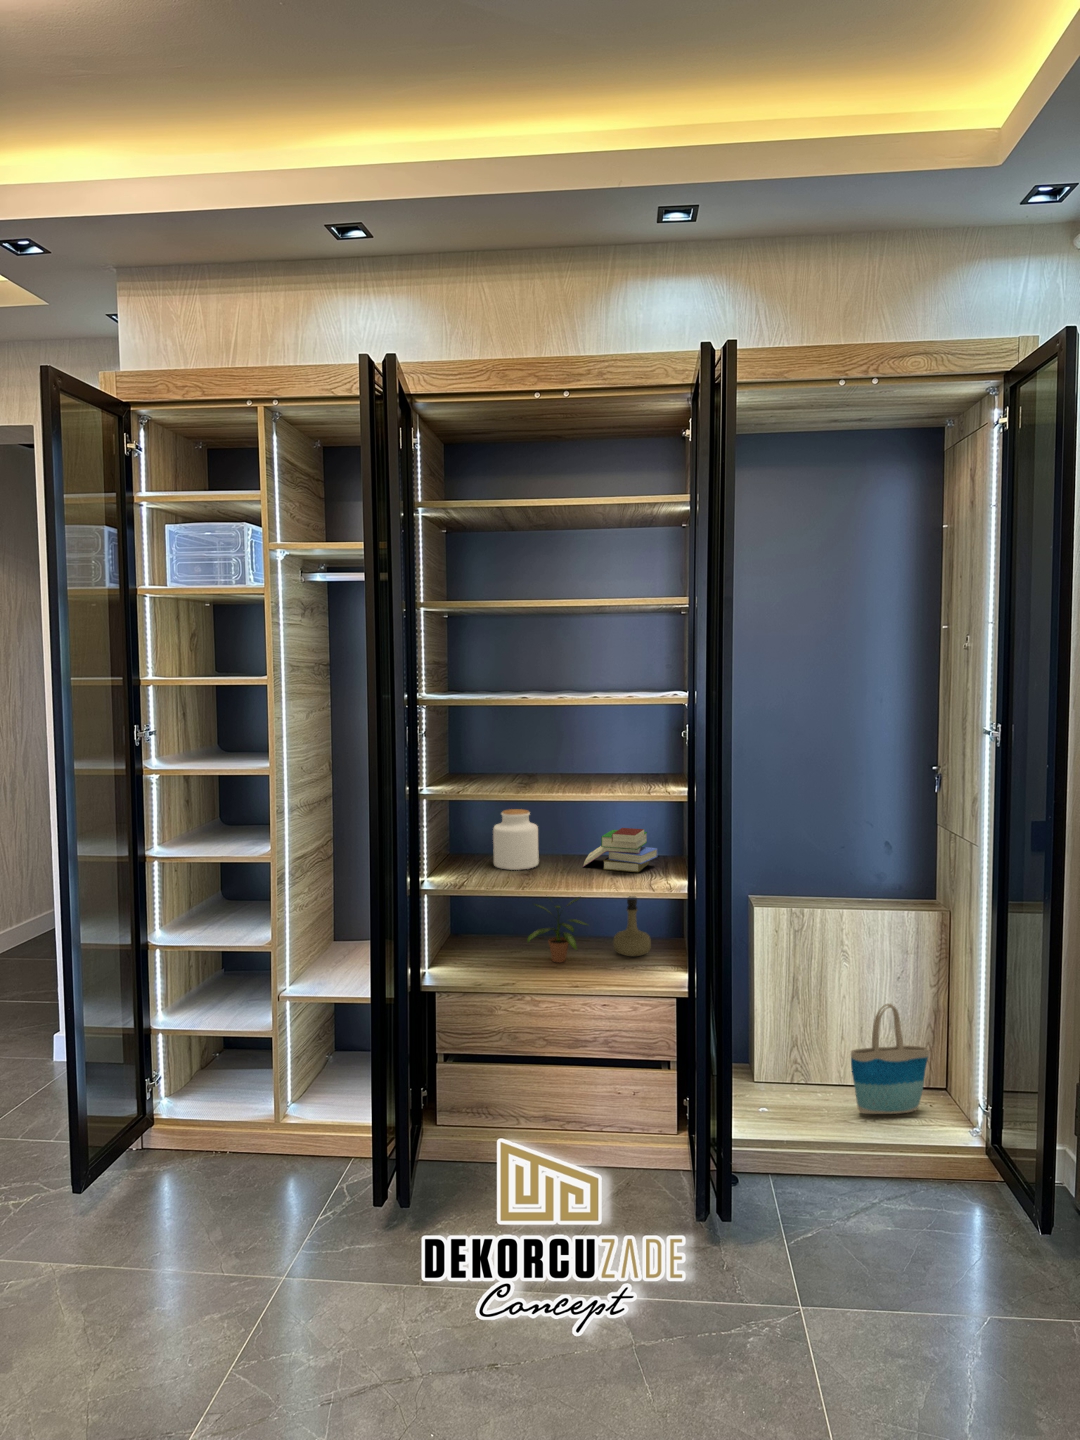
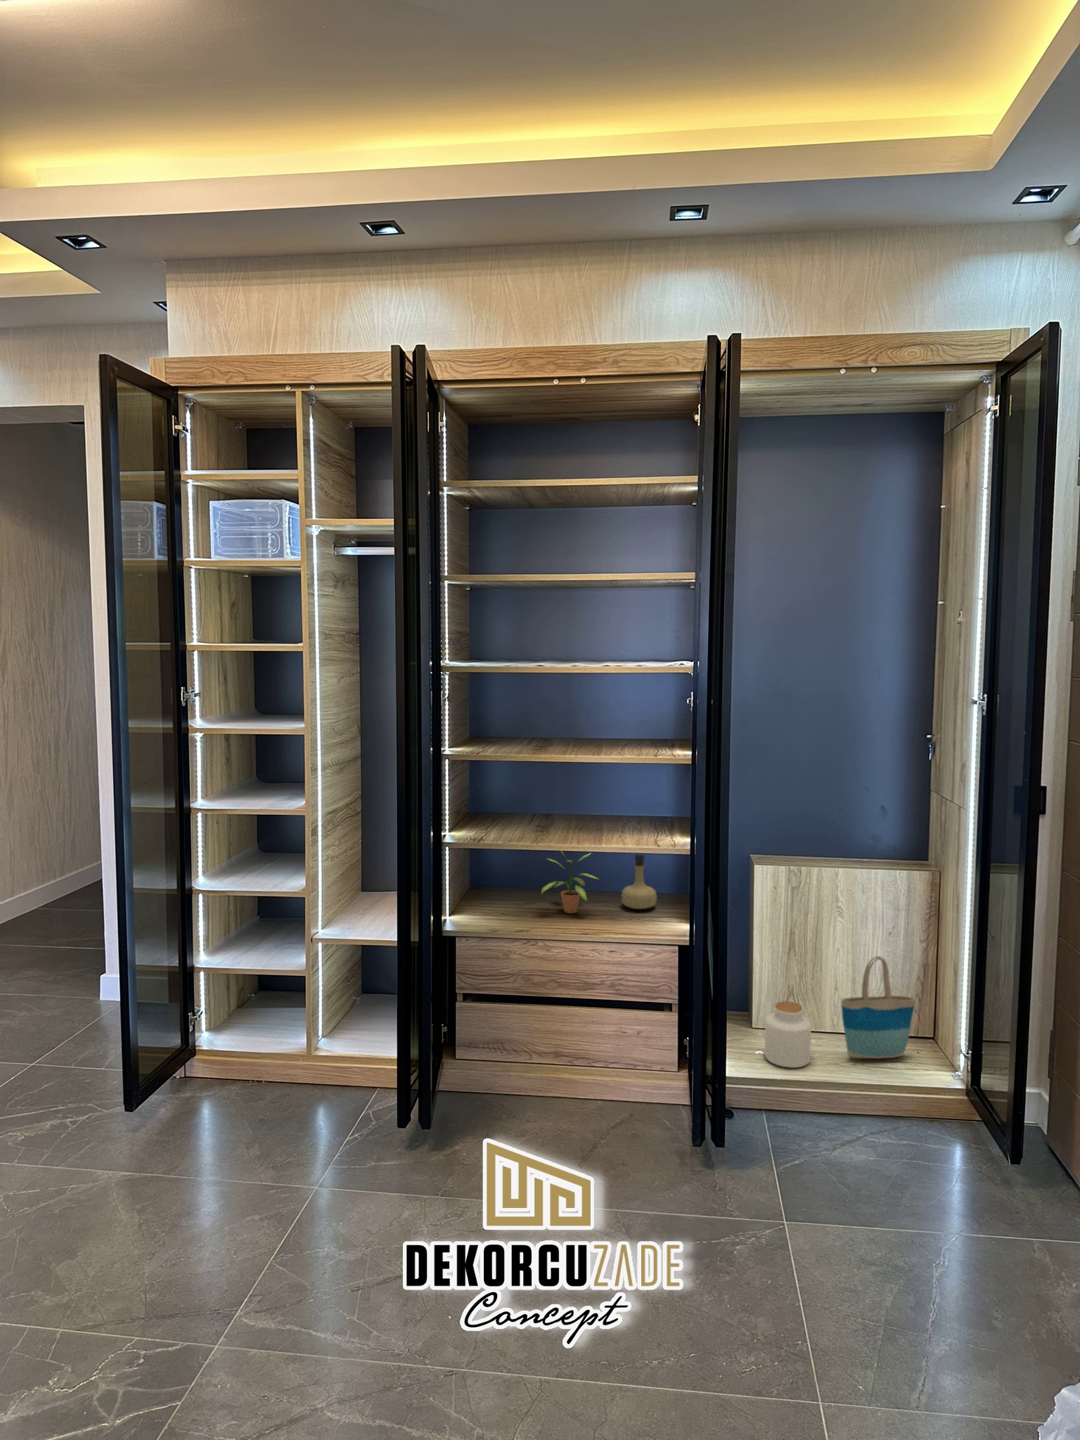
jar: present [493,809,539,870] -> present [765,1001,811,1068]
book: present [583,828,658,872] -> none [594,789,665,831]

